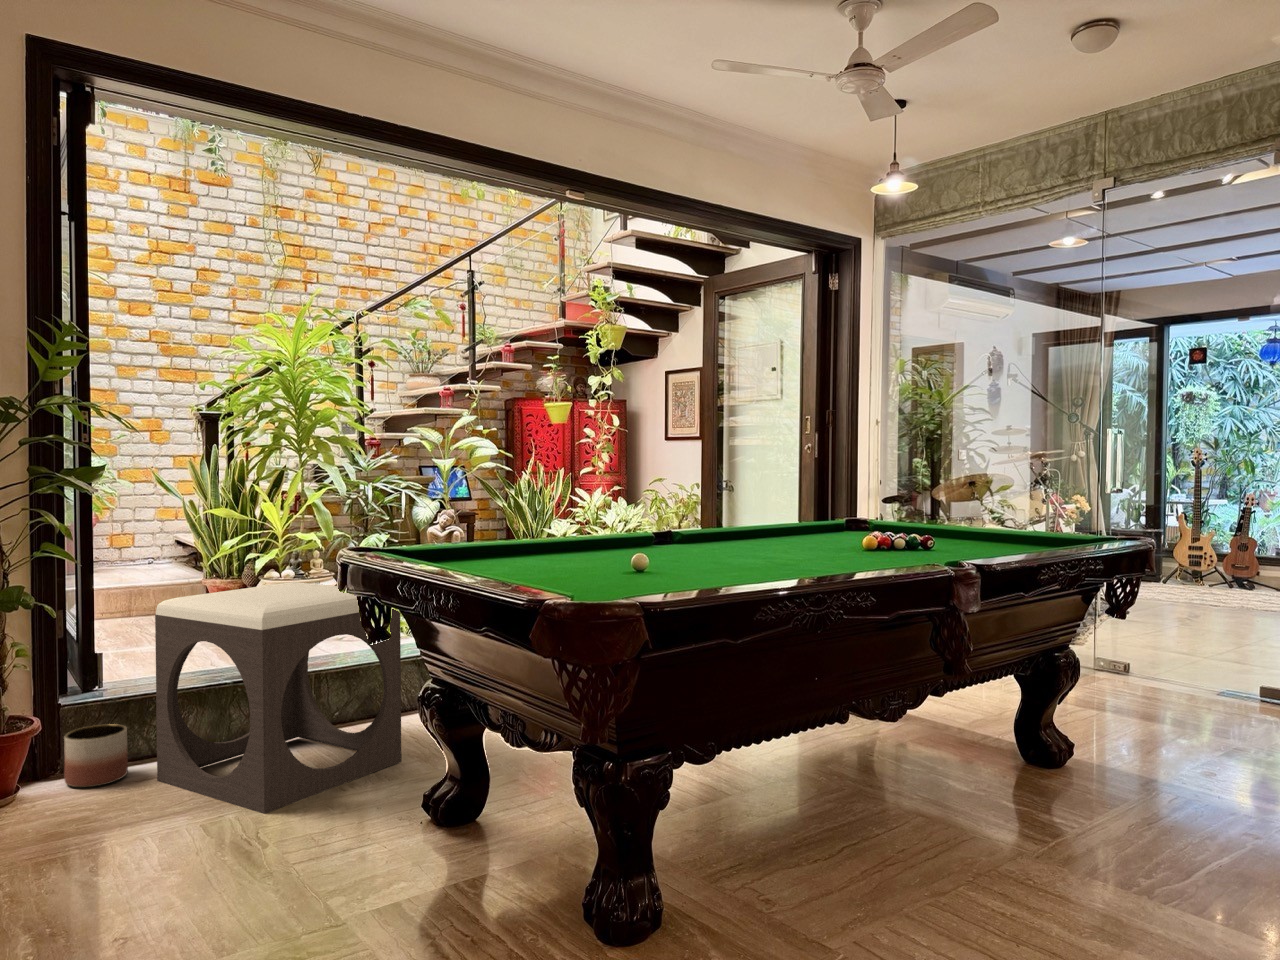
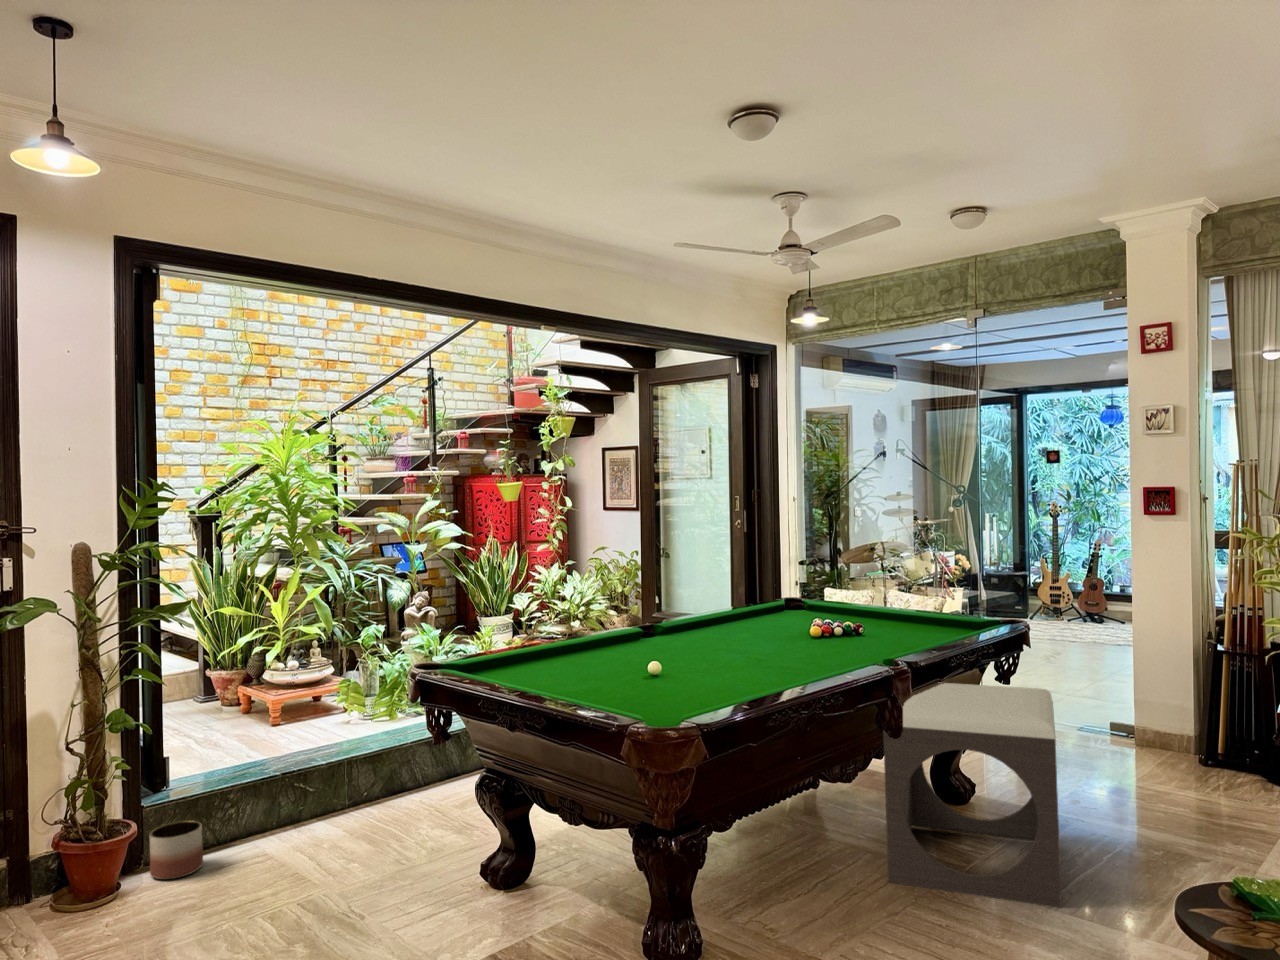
footstool: present [155,582,401,814] -> present [883,683,1062,908]

